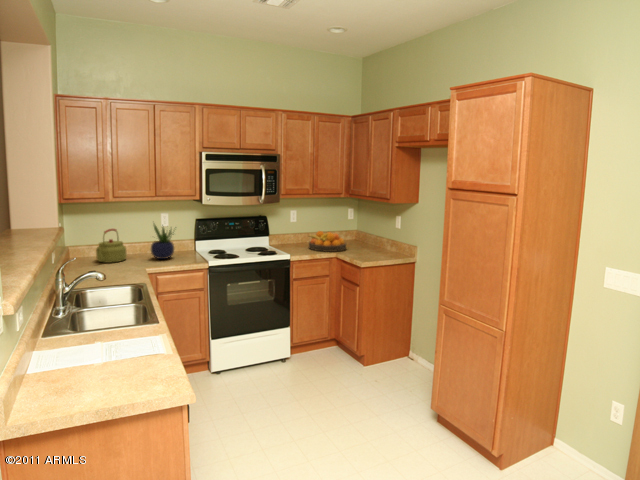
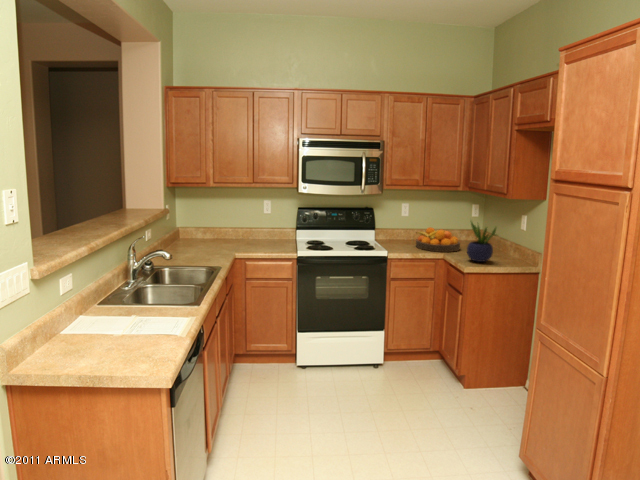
potted plant: present [151,224,174,259] -> present [467,222,496,262]
kettle: present [96,229,127,263] -> none [198,214,227,246]

